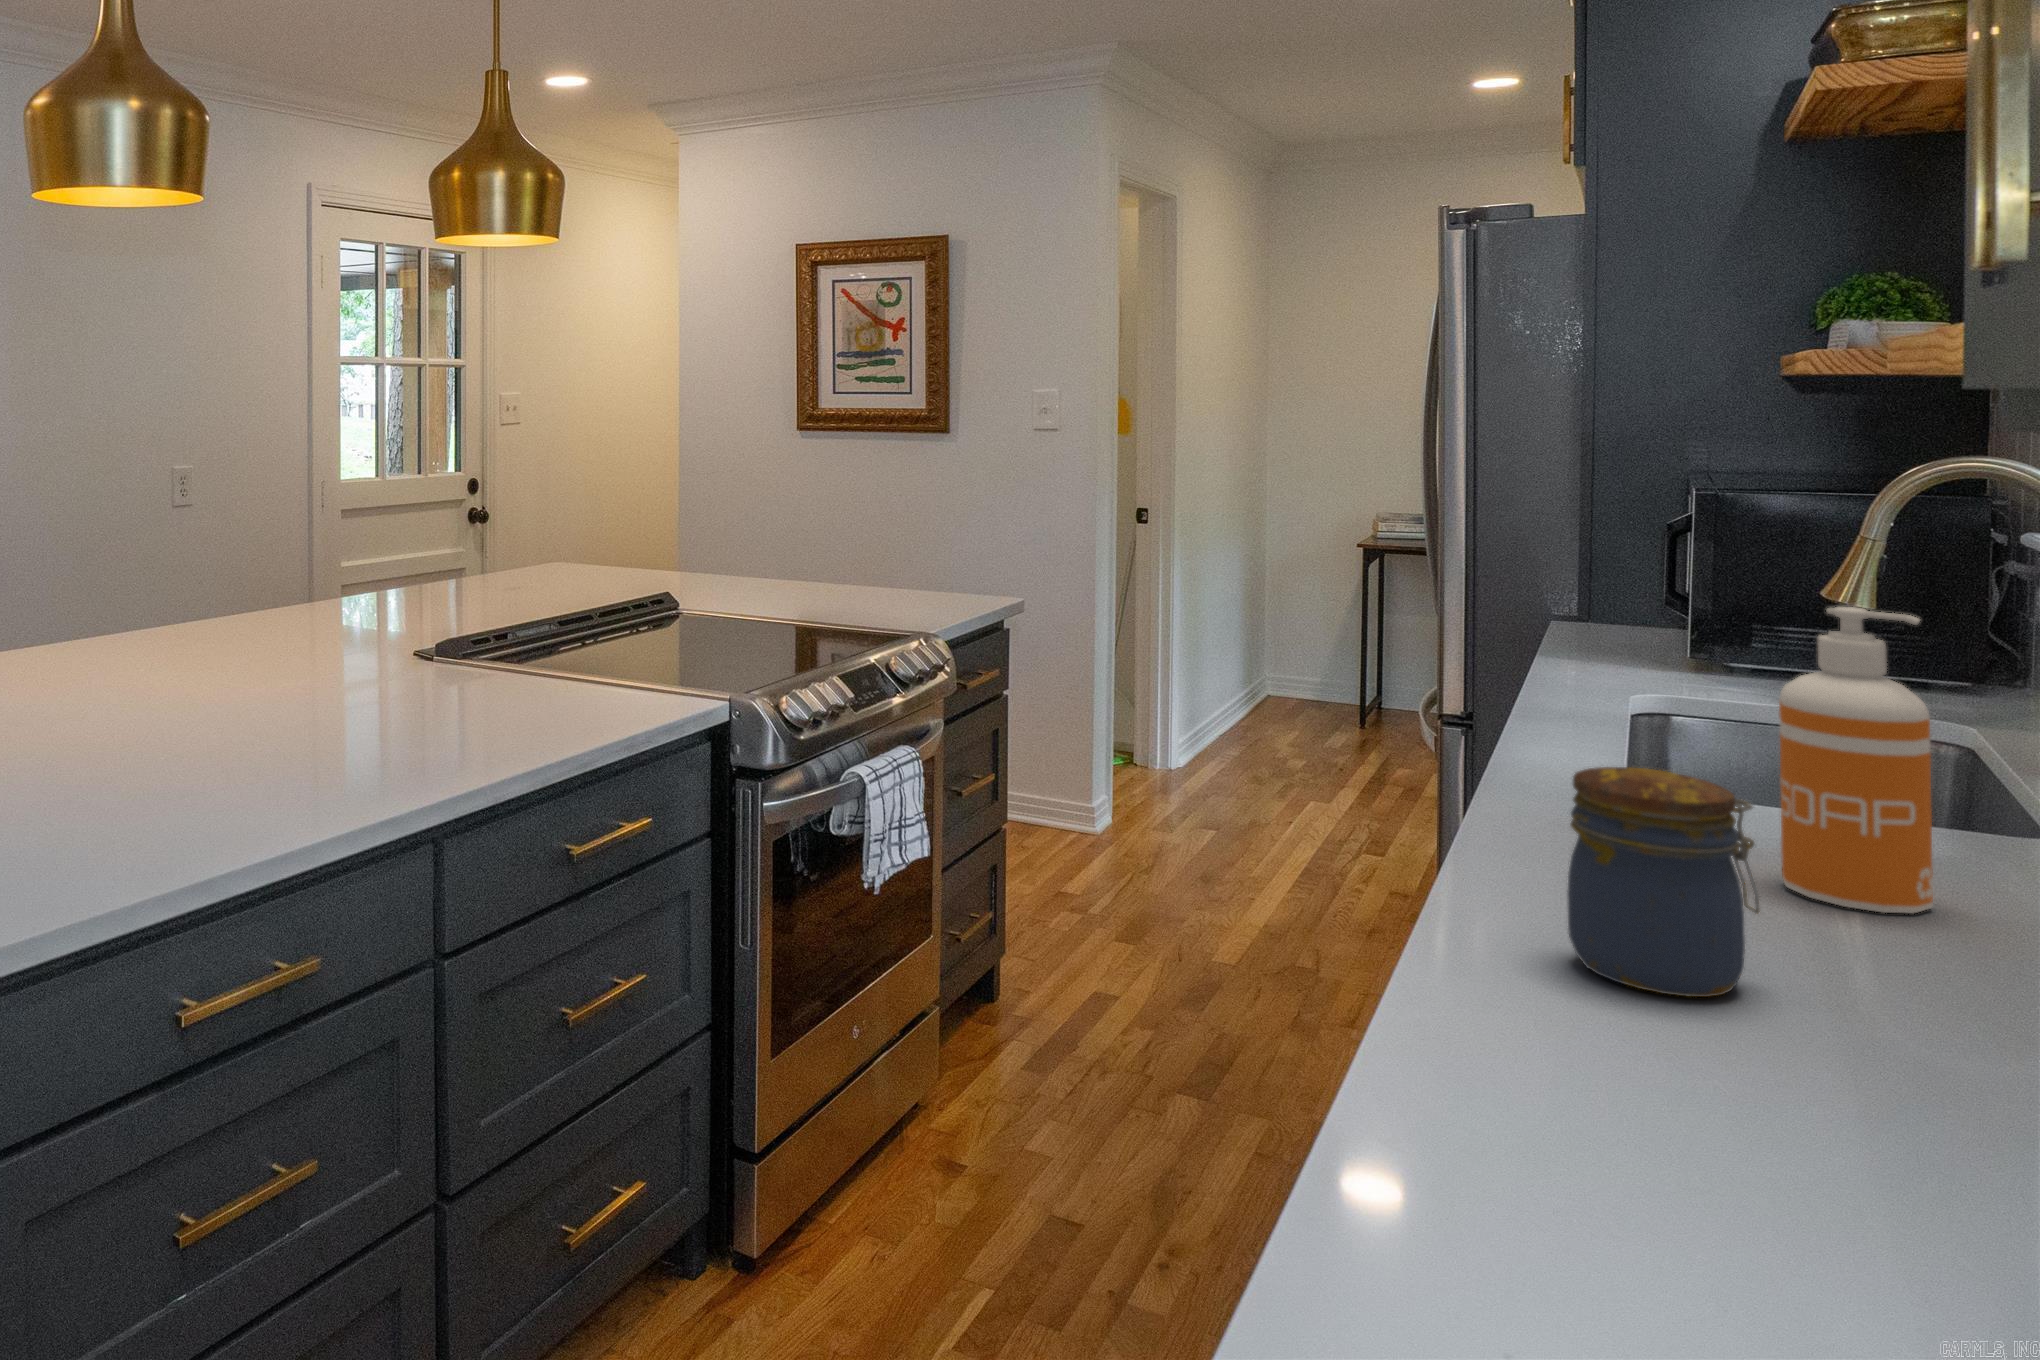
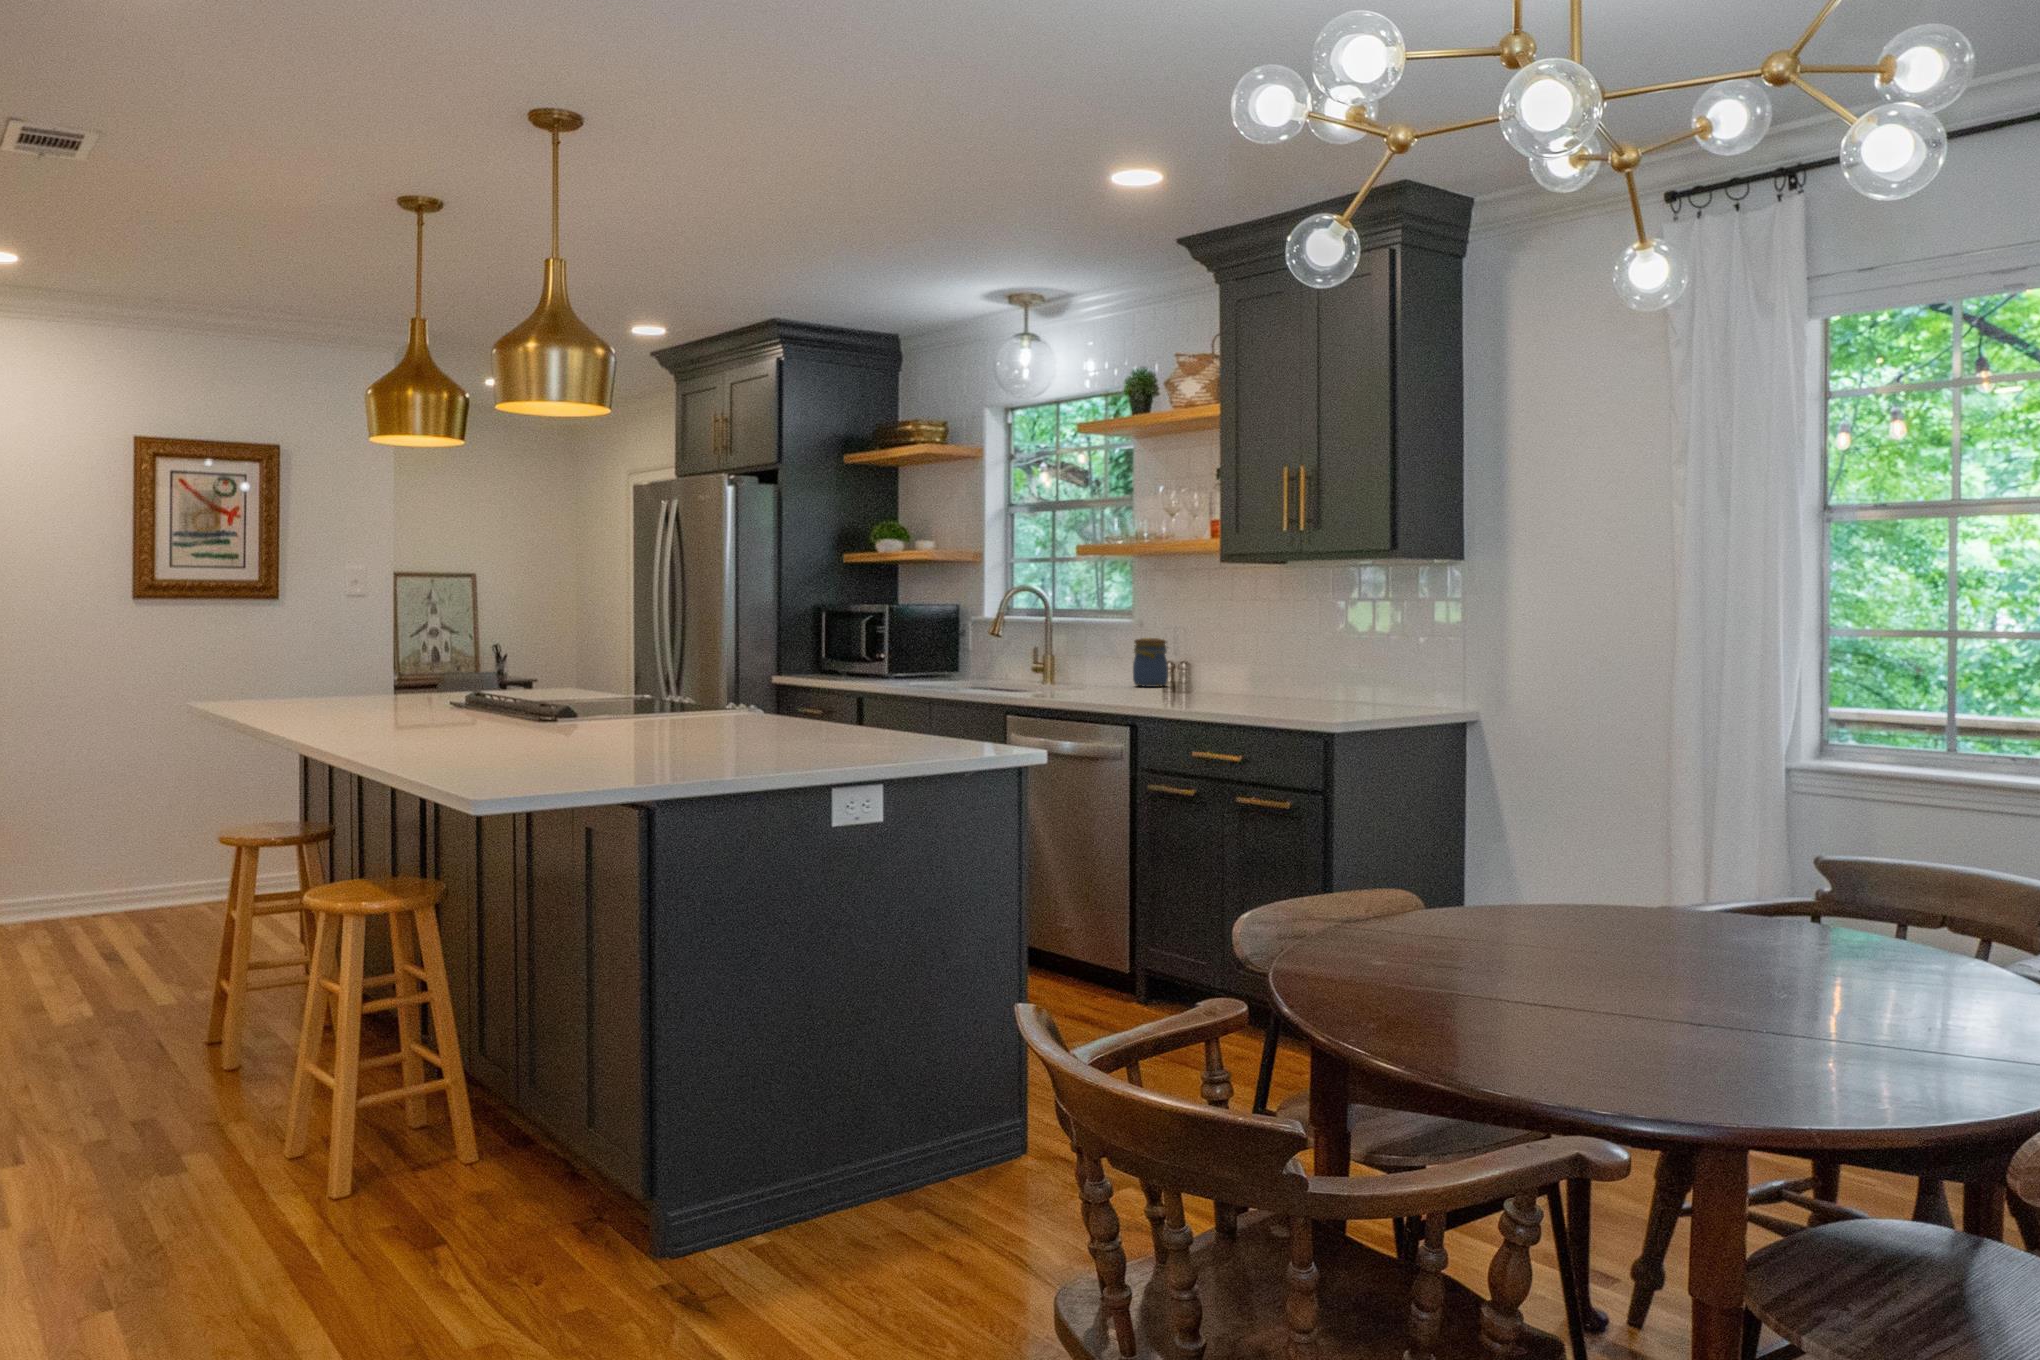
soap dispenser: present [1779,607,1933,913] -> none [1093,606,1123,681]

